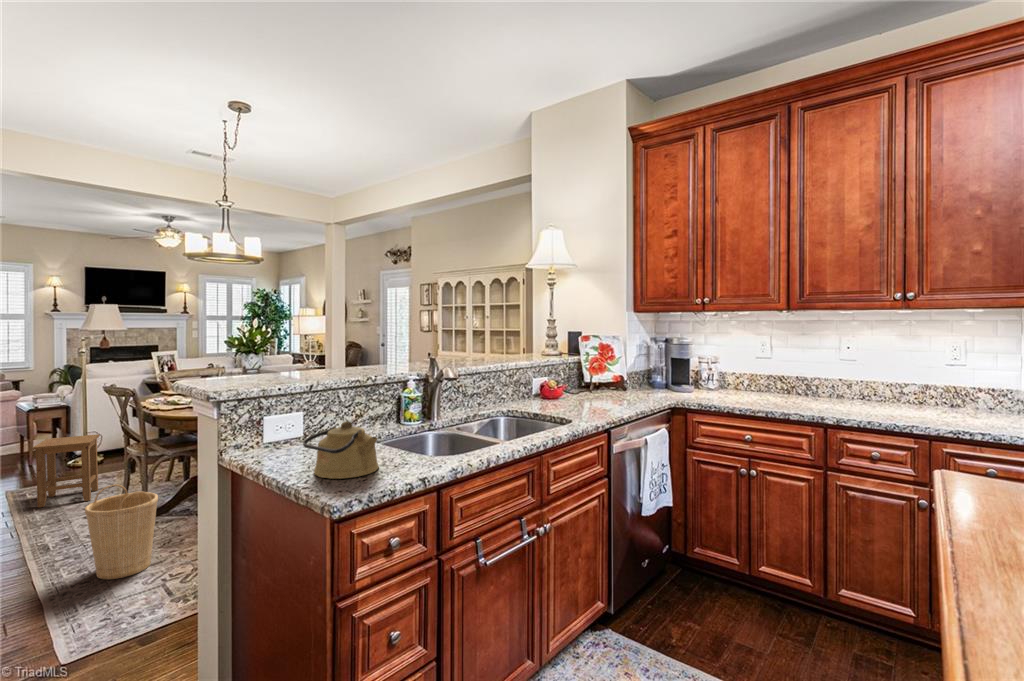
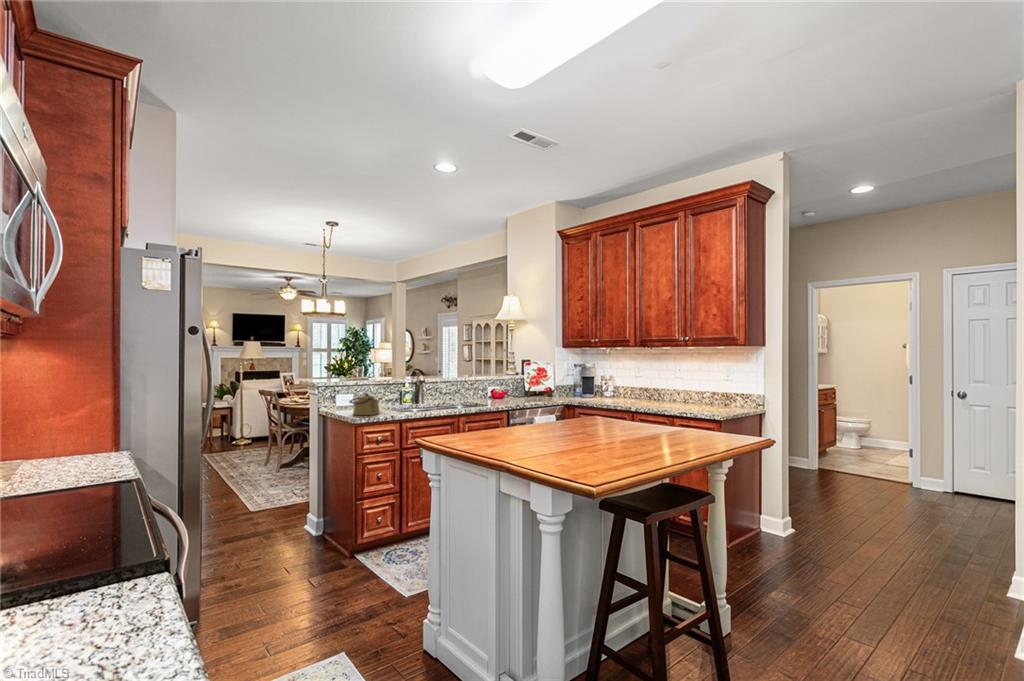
stool: present [32,434,99,508] -> none [216,422,250,464]
basket: present [85,485,158,579] -> none [250,443,286,492]

